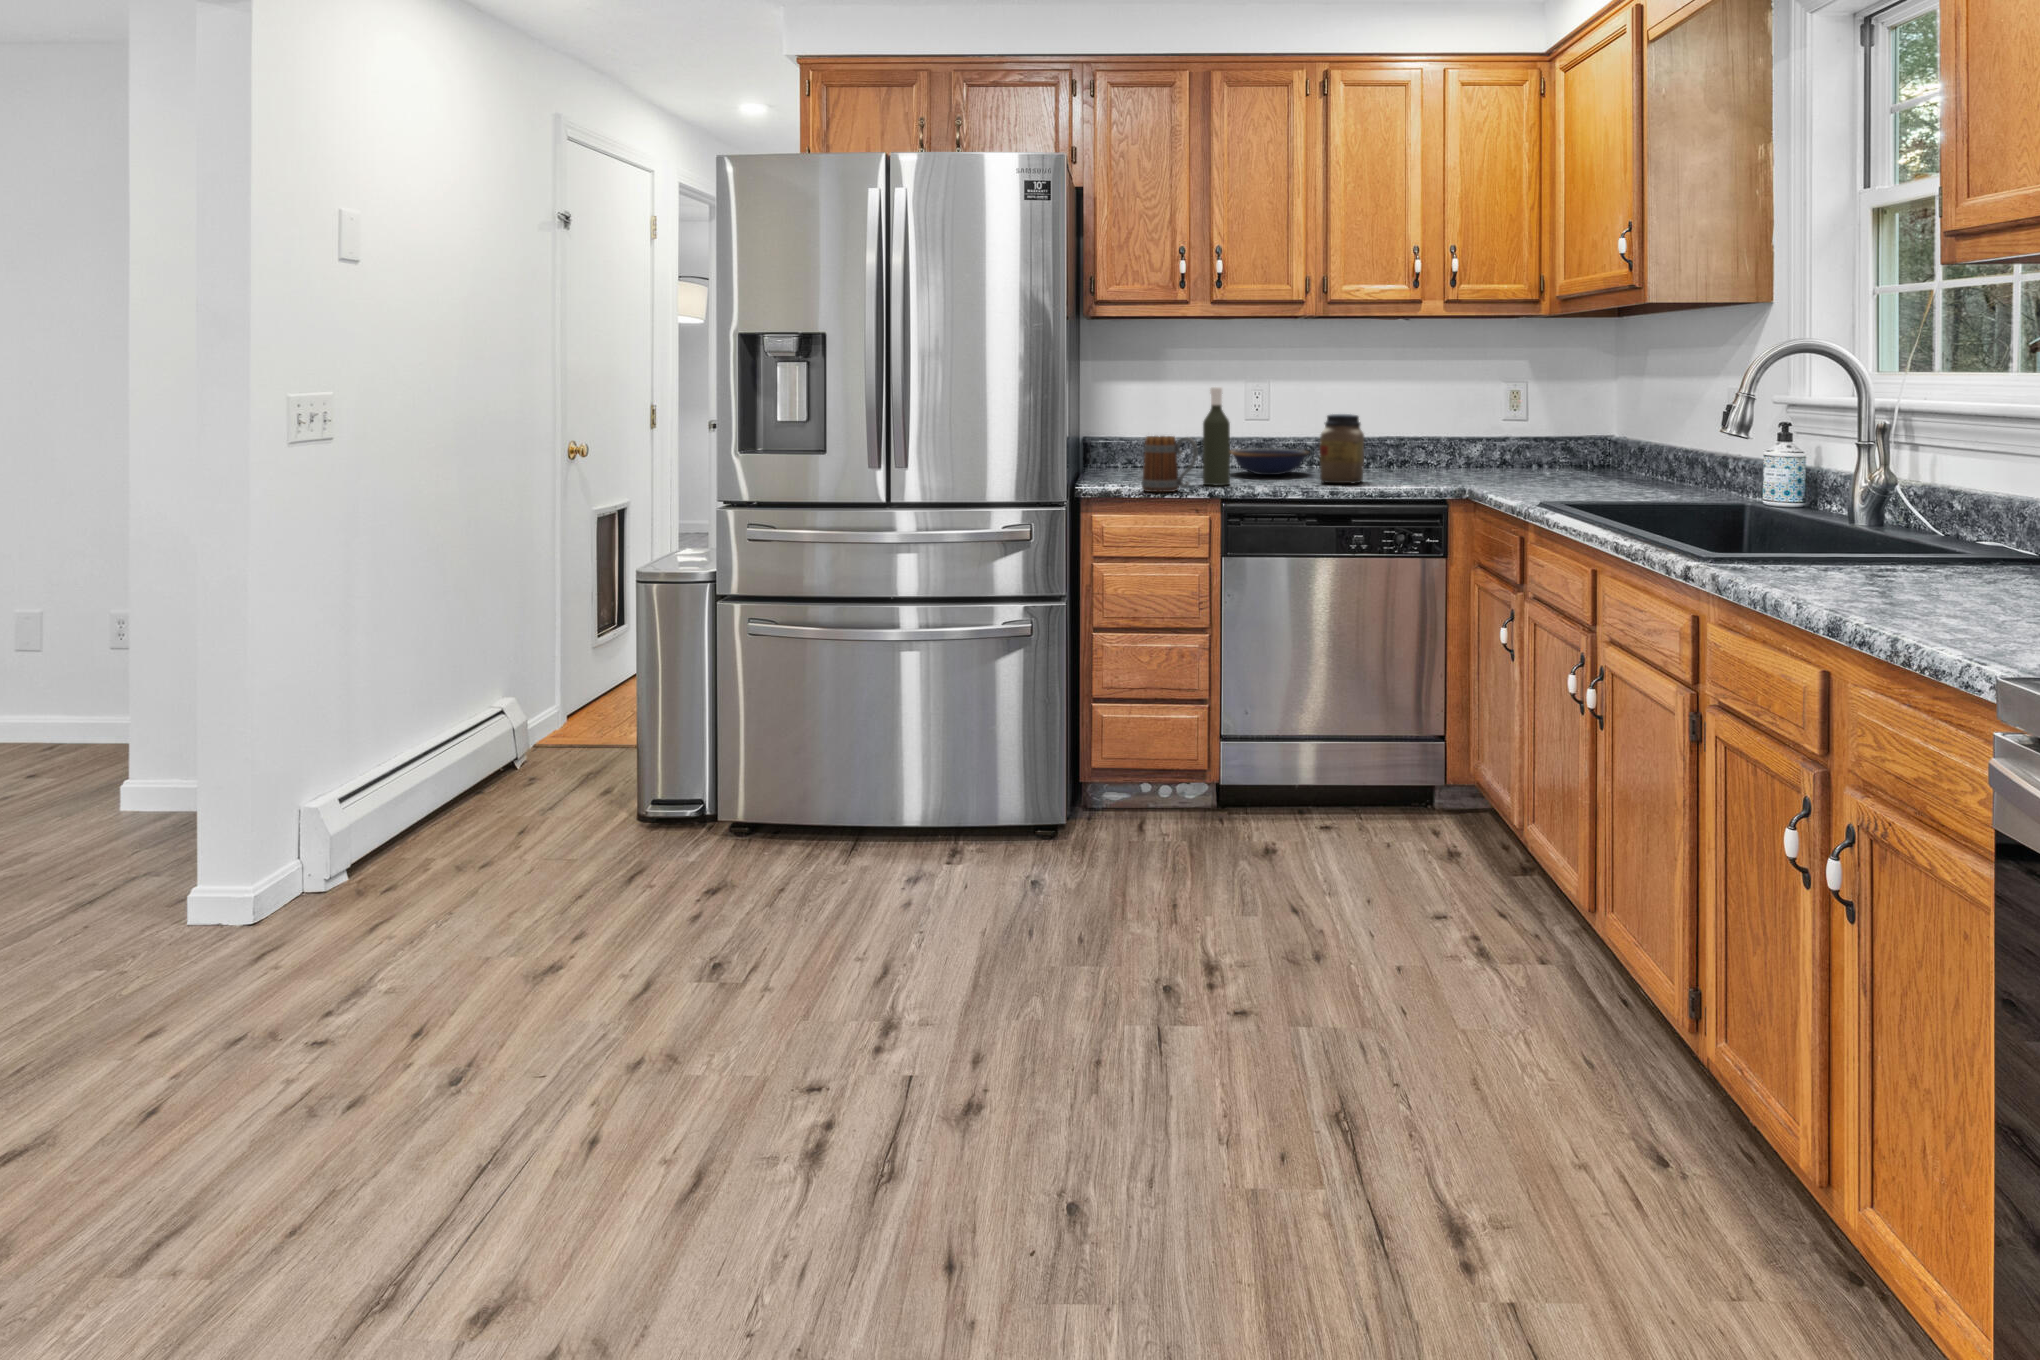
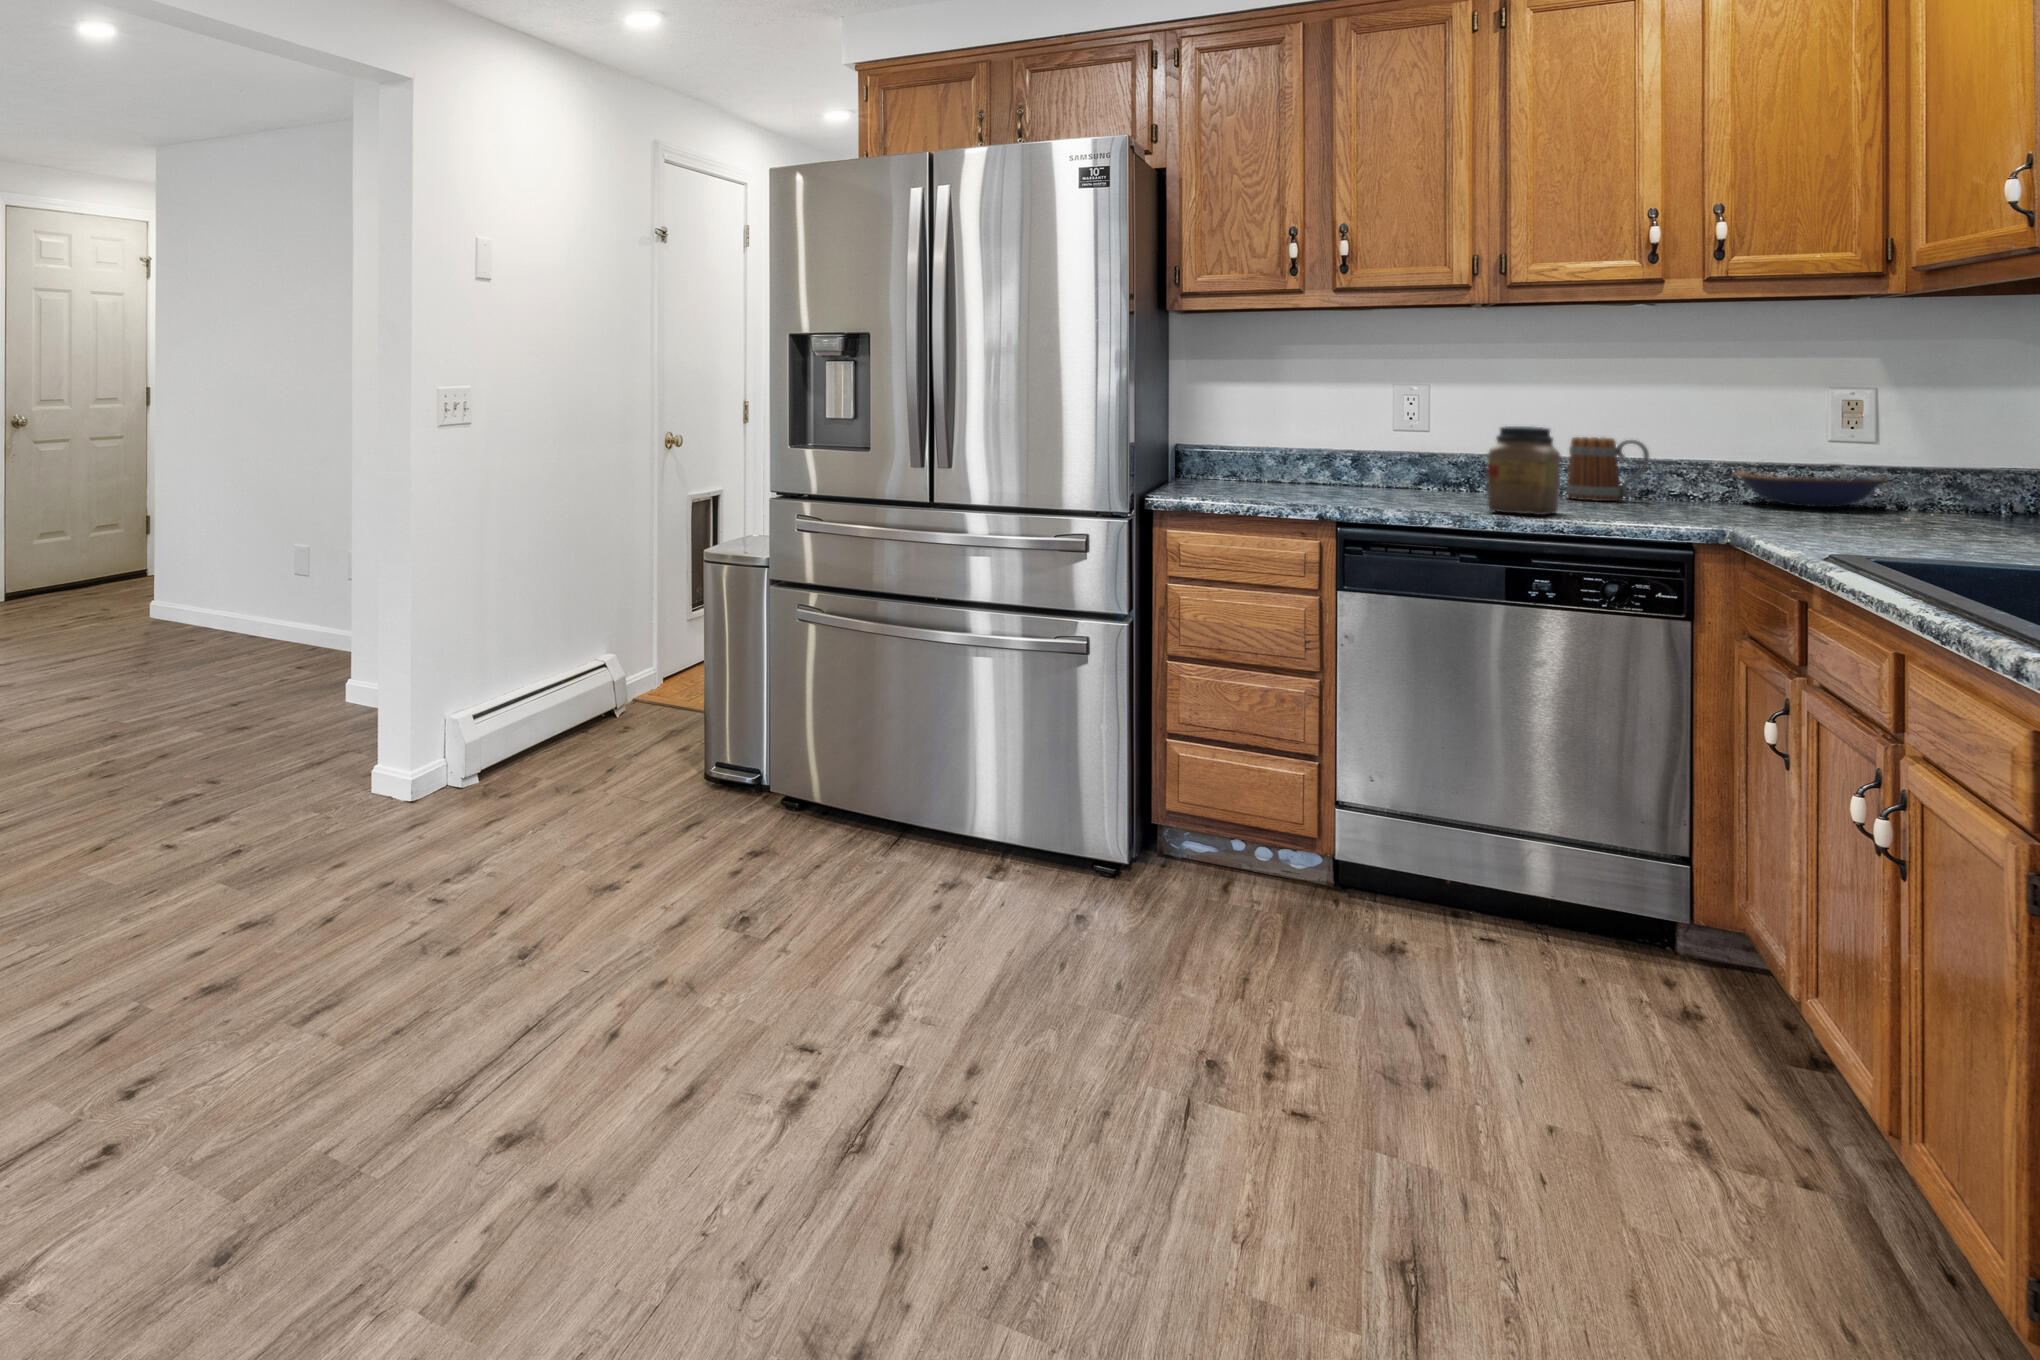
bottle: present [1203,387,1230,486] -> none [1316,390,1354,507]
mug: present [1142,436,1198,492] -> present [1566,437,1649,501]
bowl: present [1230,449,1310,475] -> present [1735,471,1888,507]

